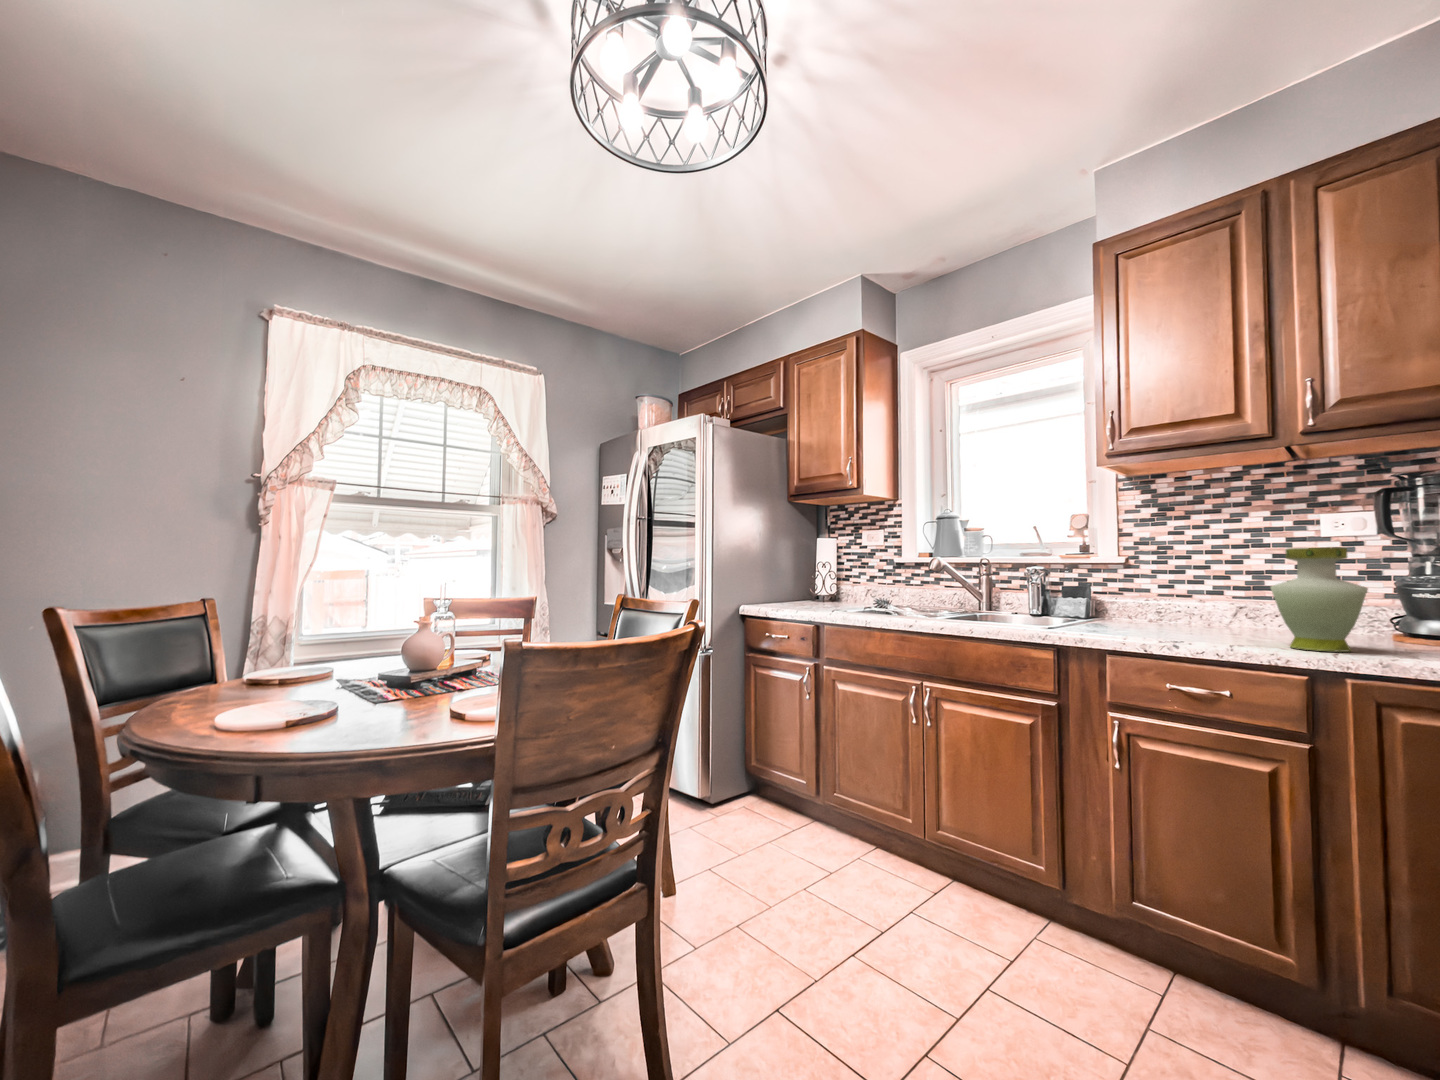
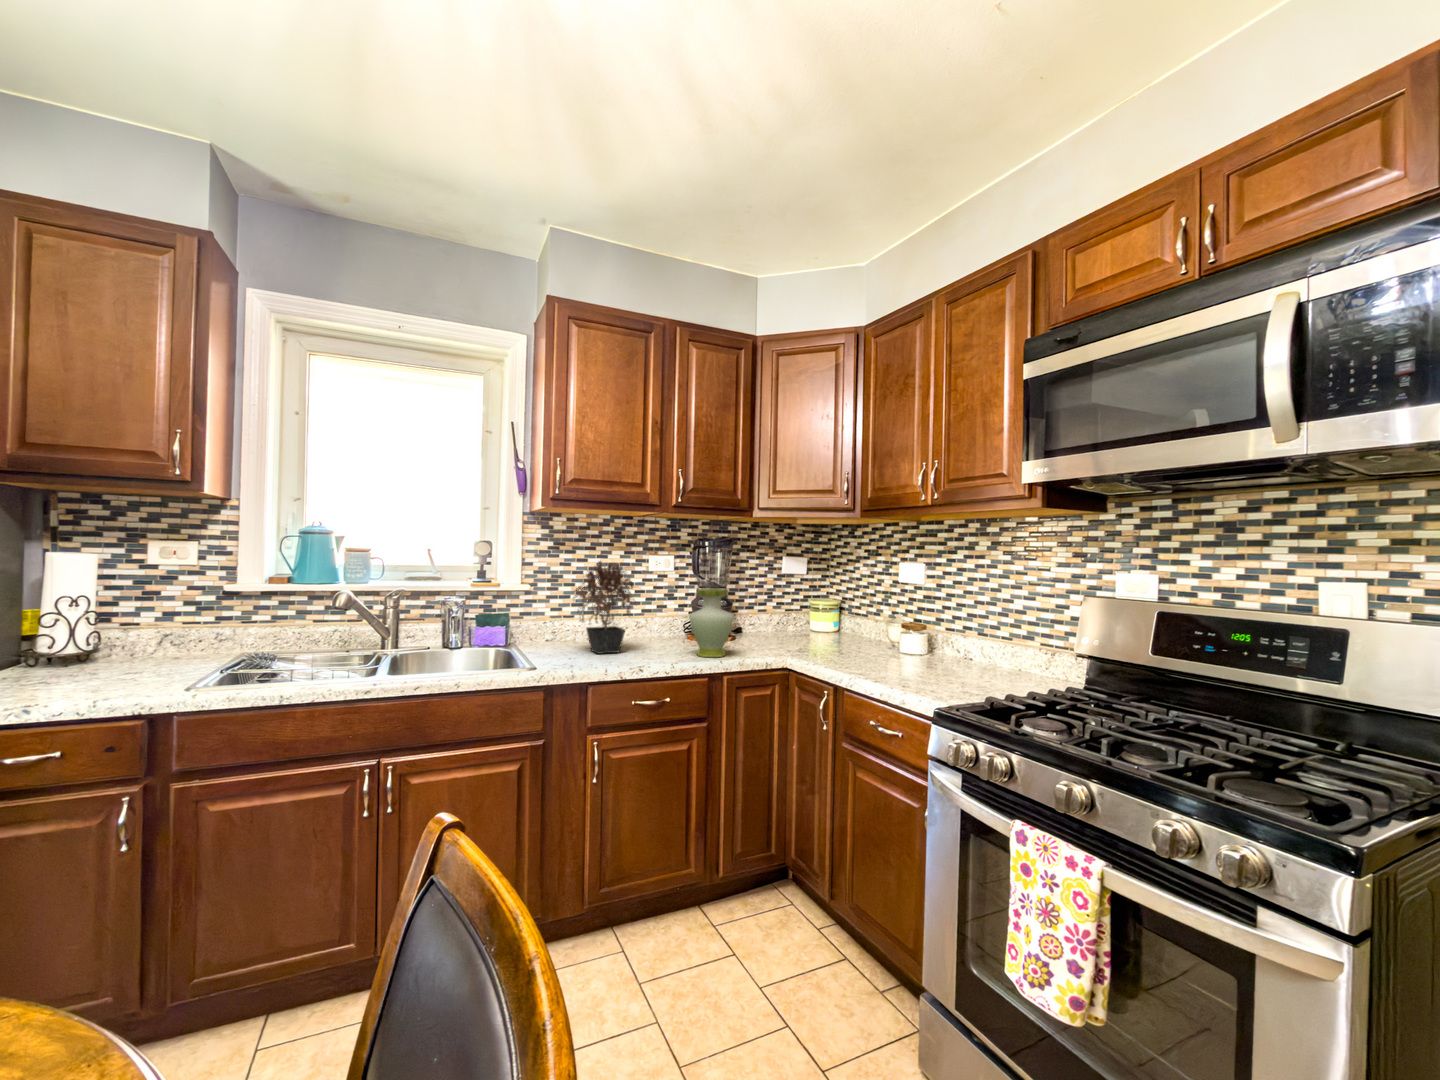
potted plant: none [1119,520,1224,633] -> present [574,561,636,654]

